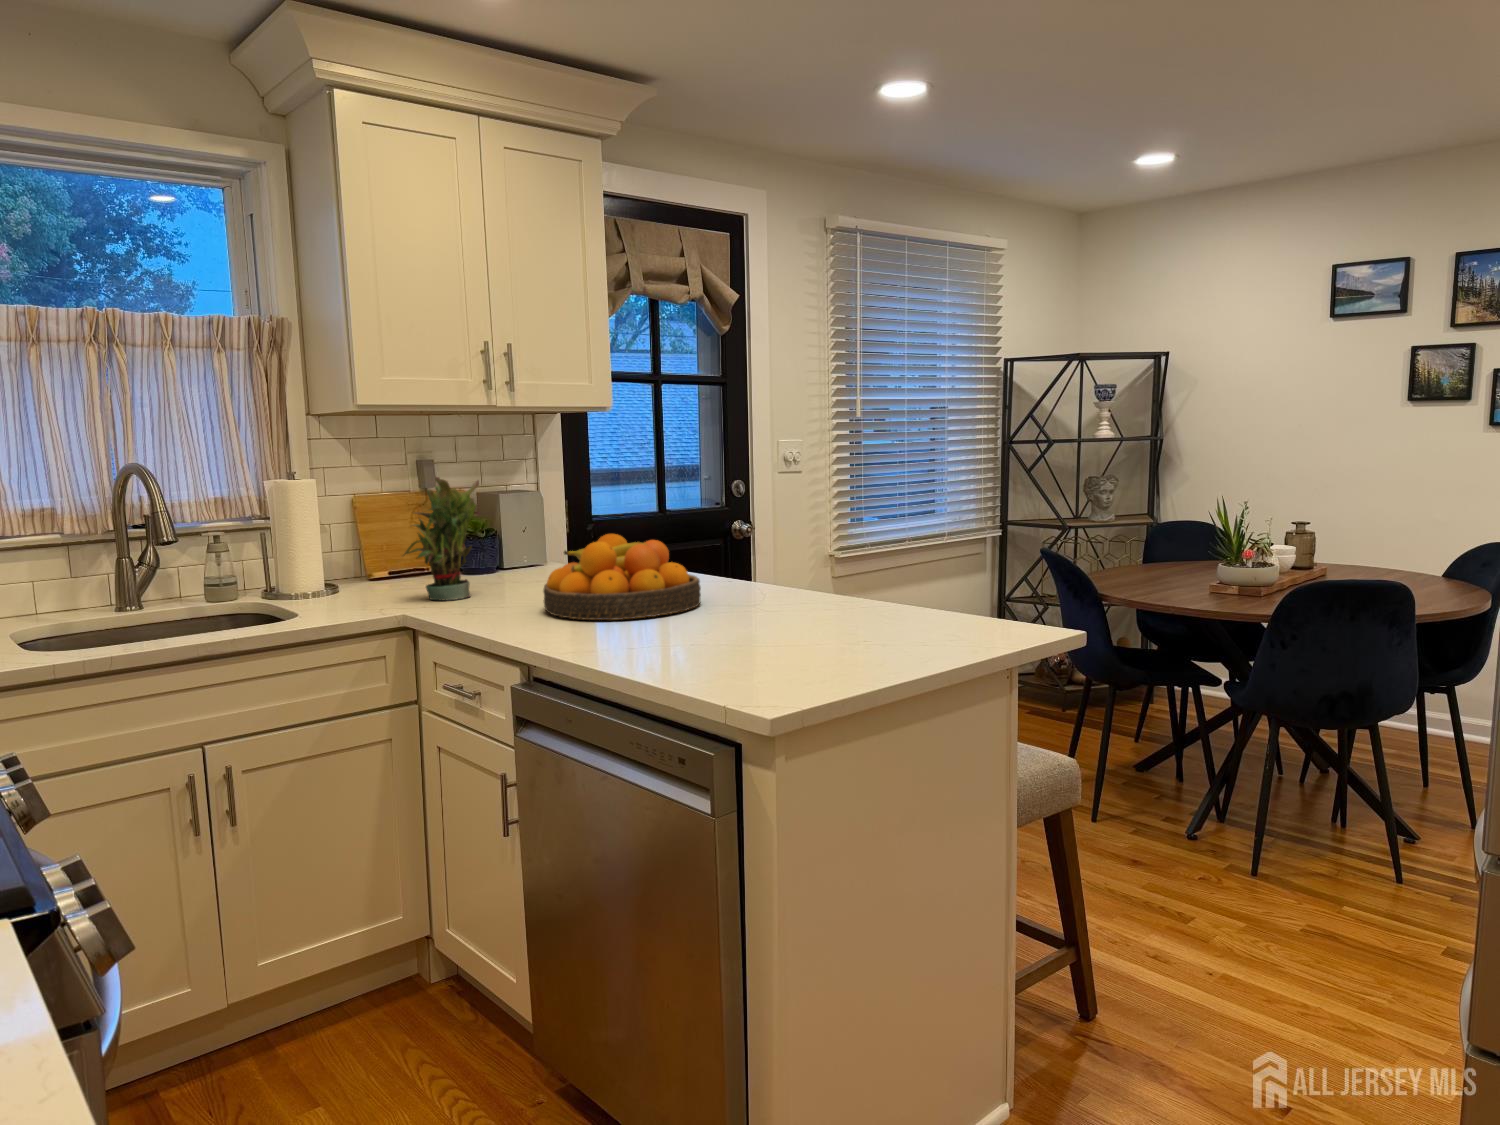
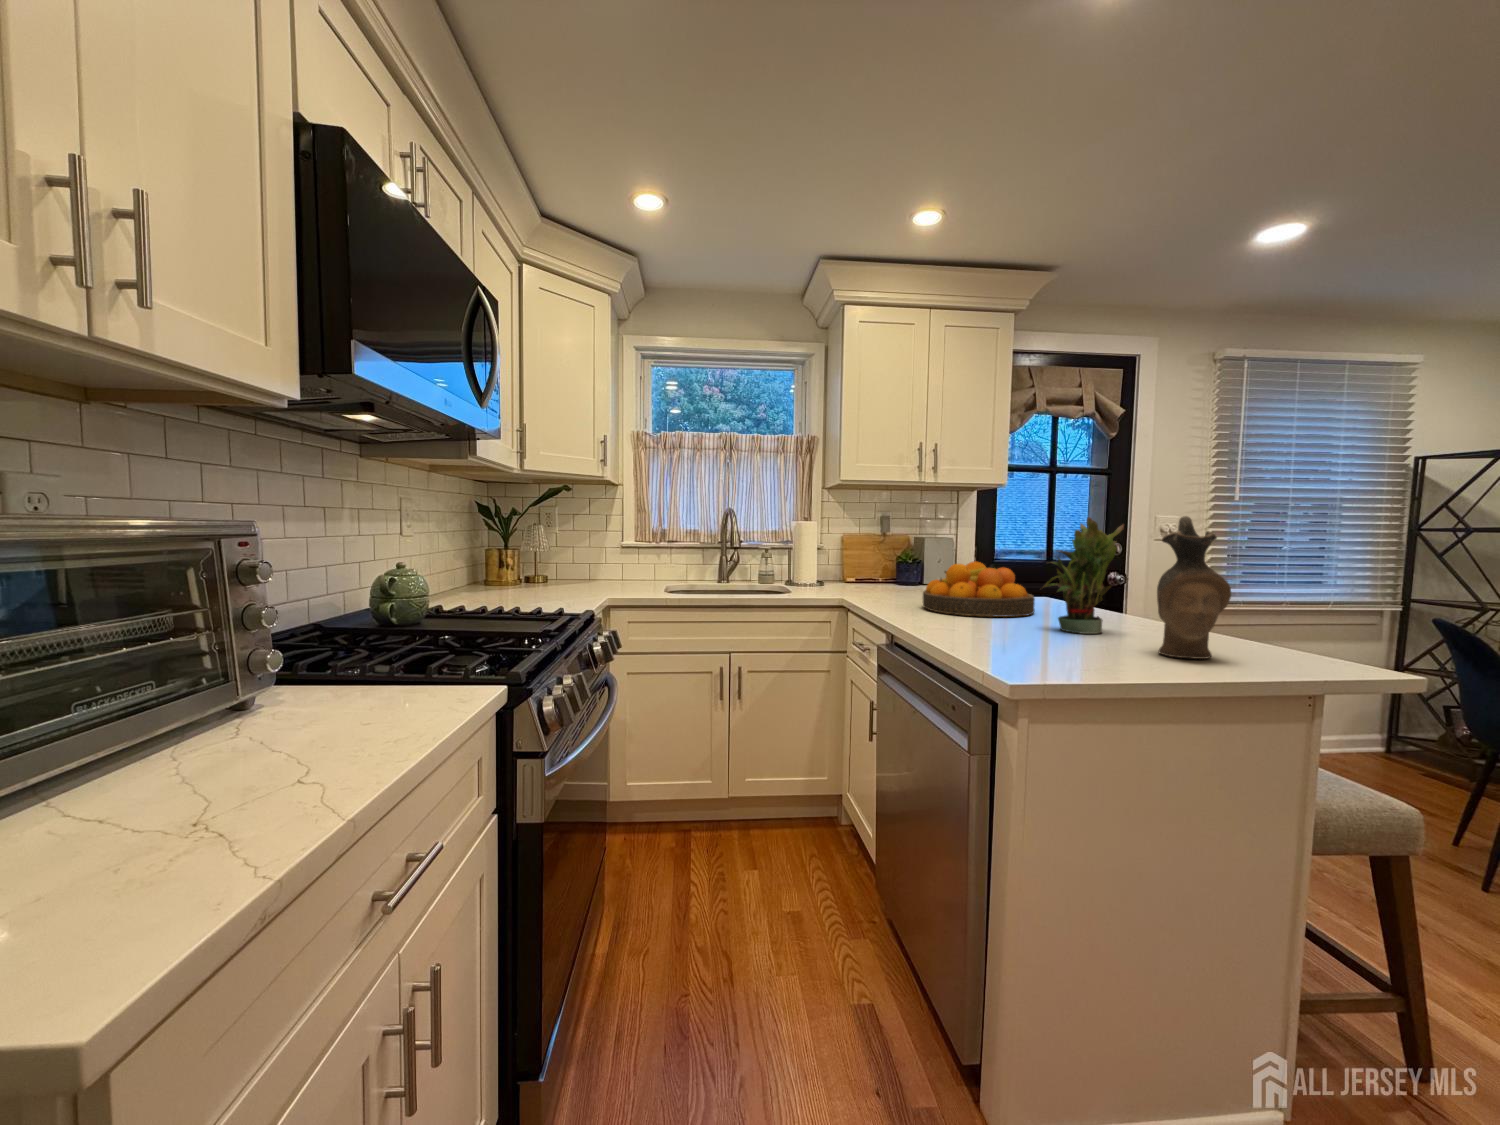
ceramic pitcher: none [880,471,953,646] -> present [1157,516,1231,659]
potted plant: present [404,477,479,600] -> present [1043,517,1124,634]

